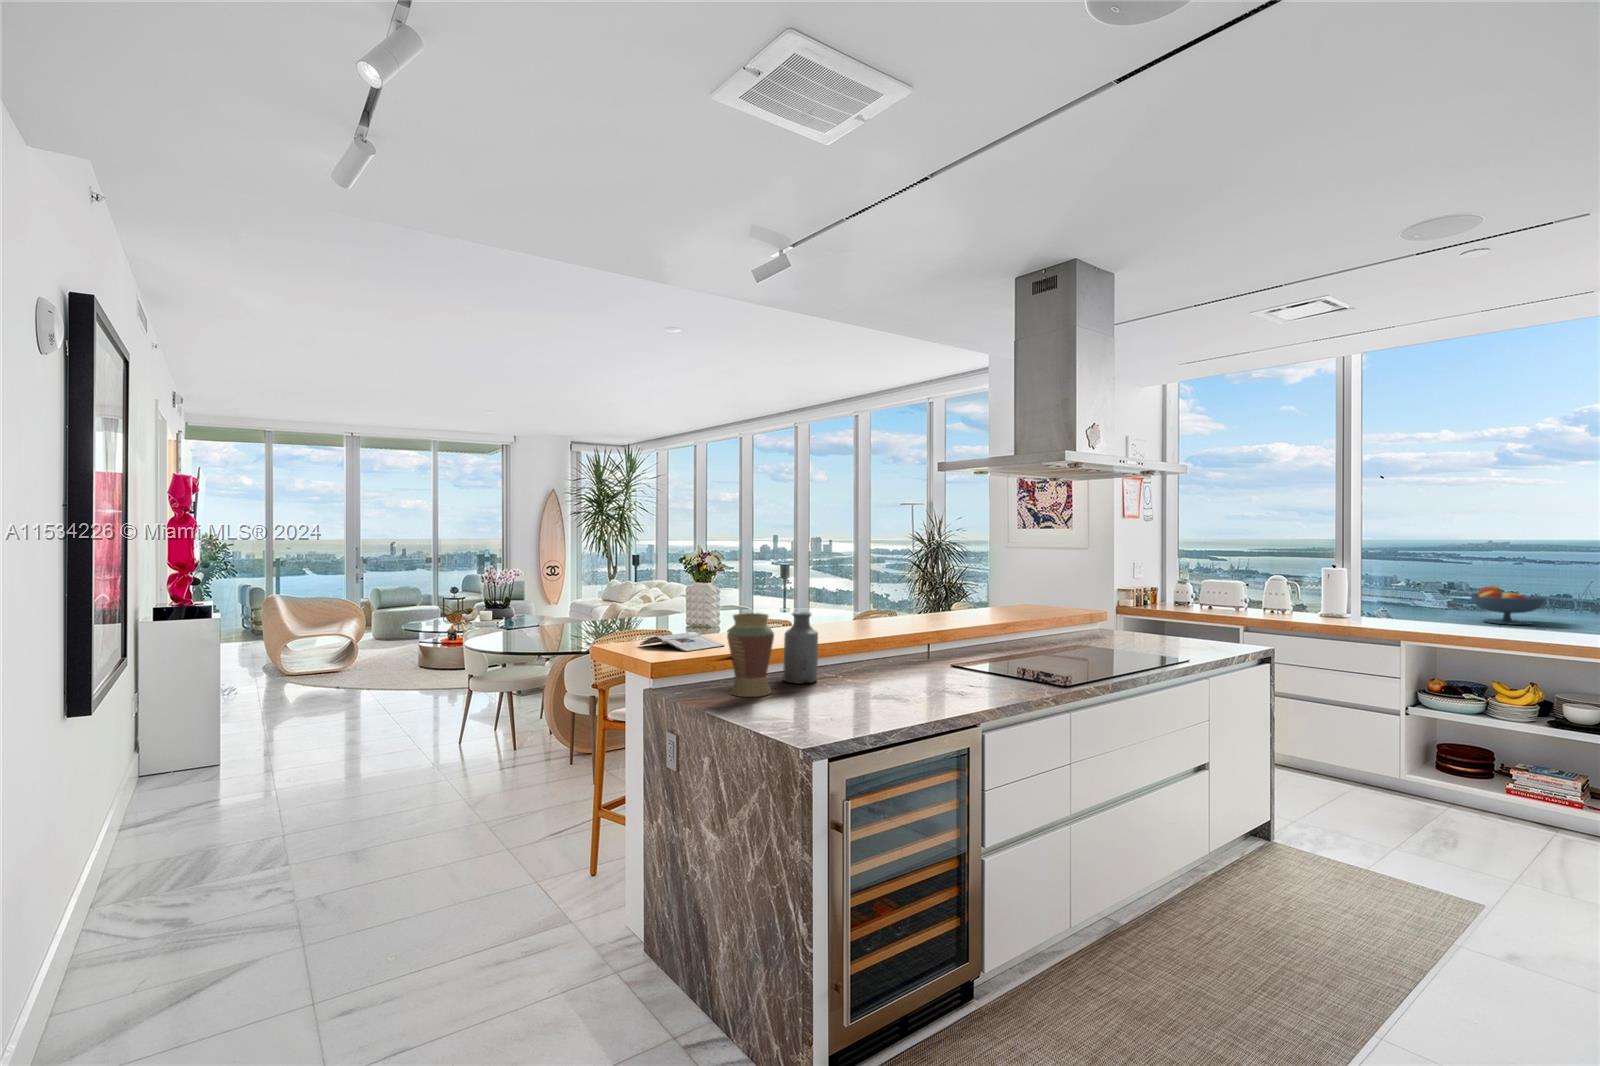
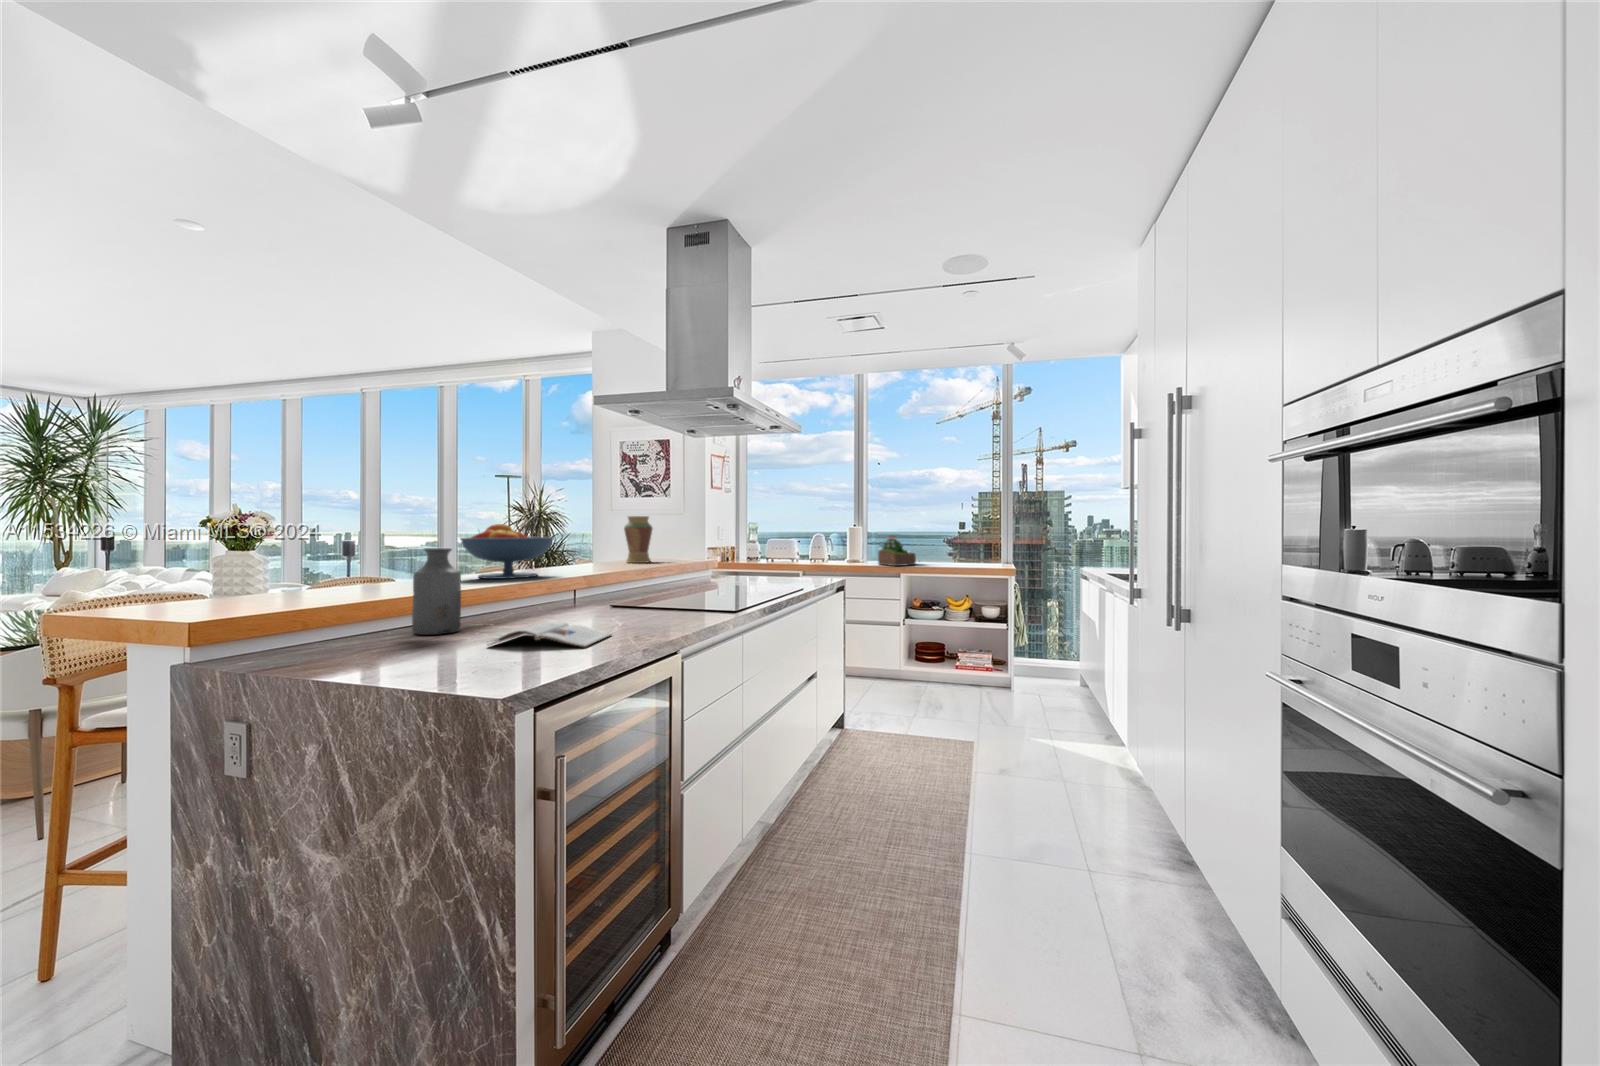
succulent plant: none [1371,586,1437,629] -> present [878,536,916,566]
fruit bowl: present [1470,586,1546,625] -> present [461,524,553,579]
vase: present [727,613,774,697] -> present [624,516,652,563]
magazine: present [640,632,724,652] -> present [488,621,611,647]

